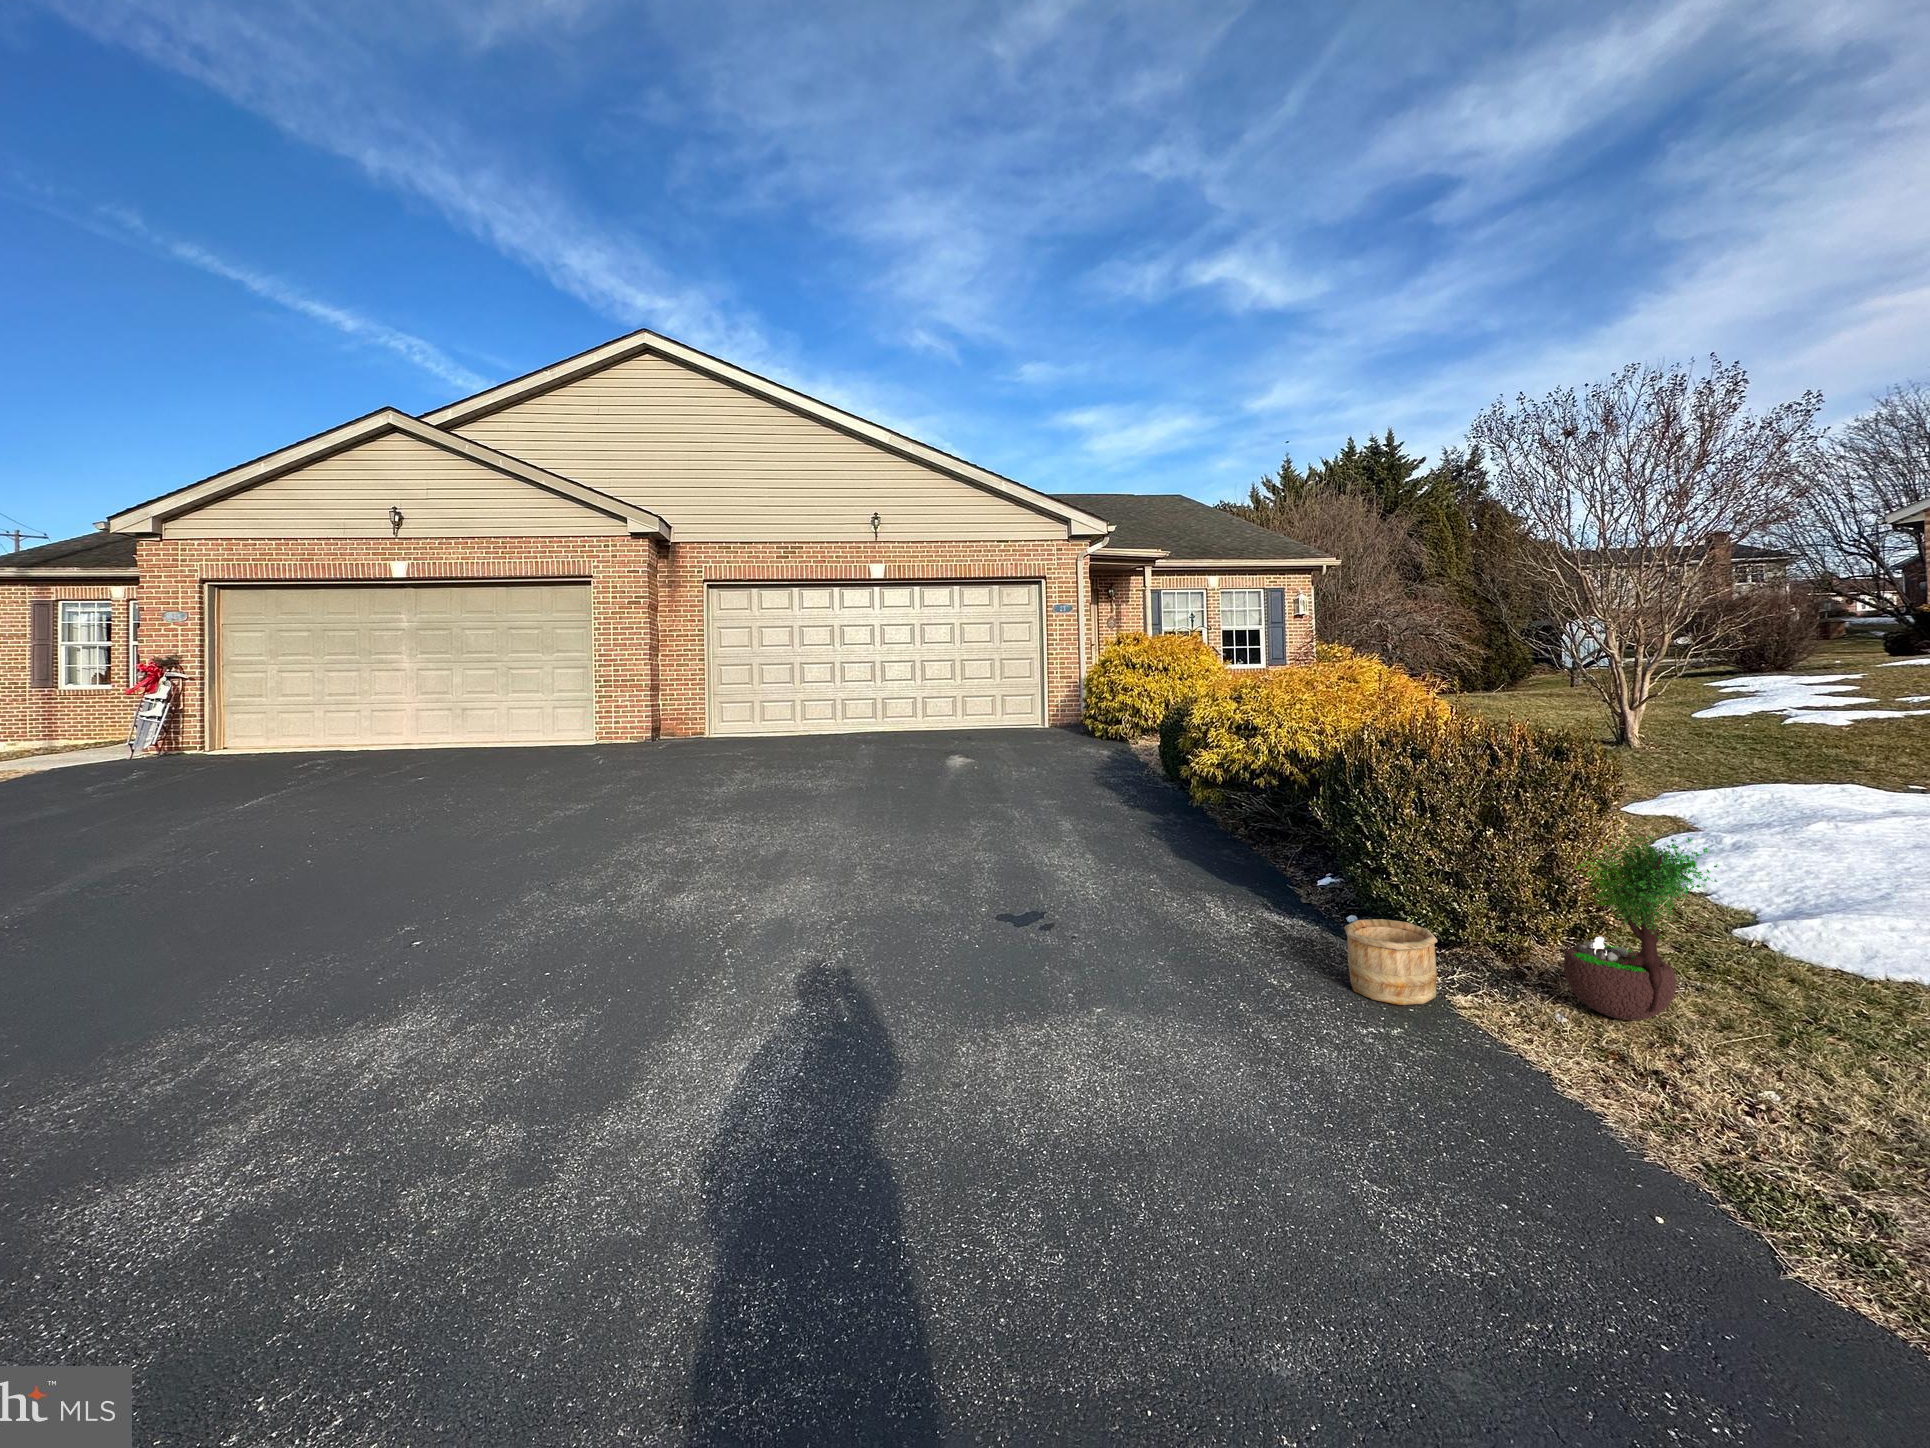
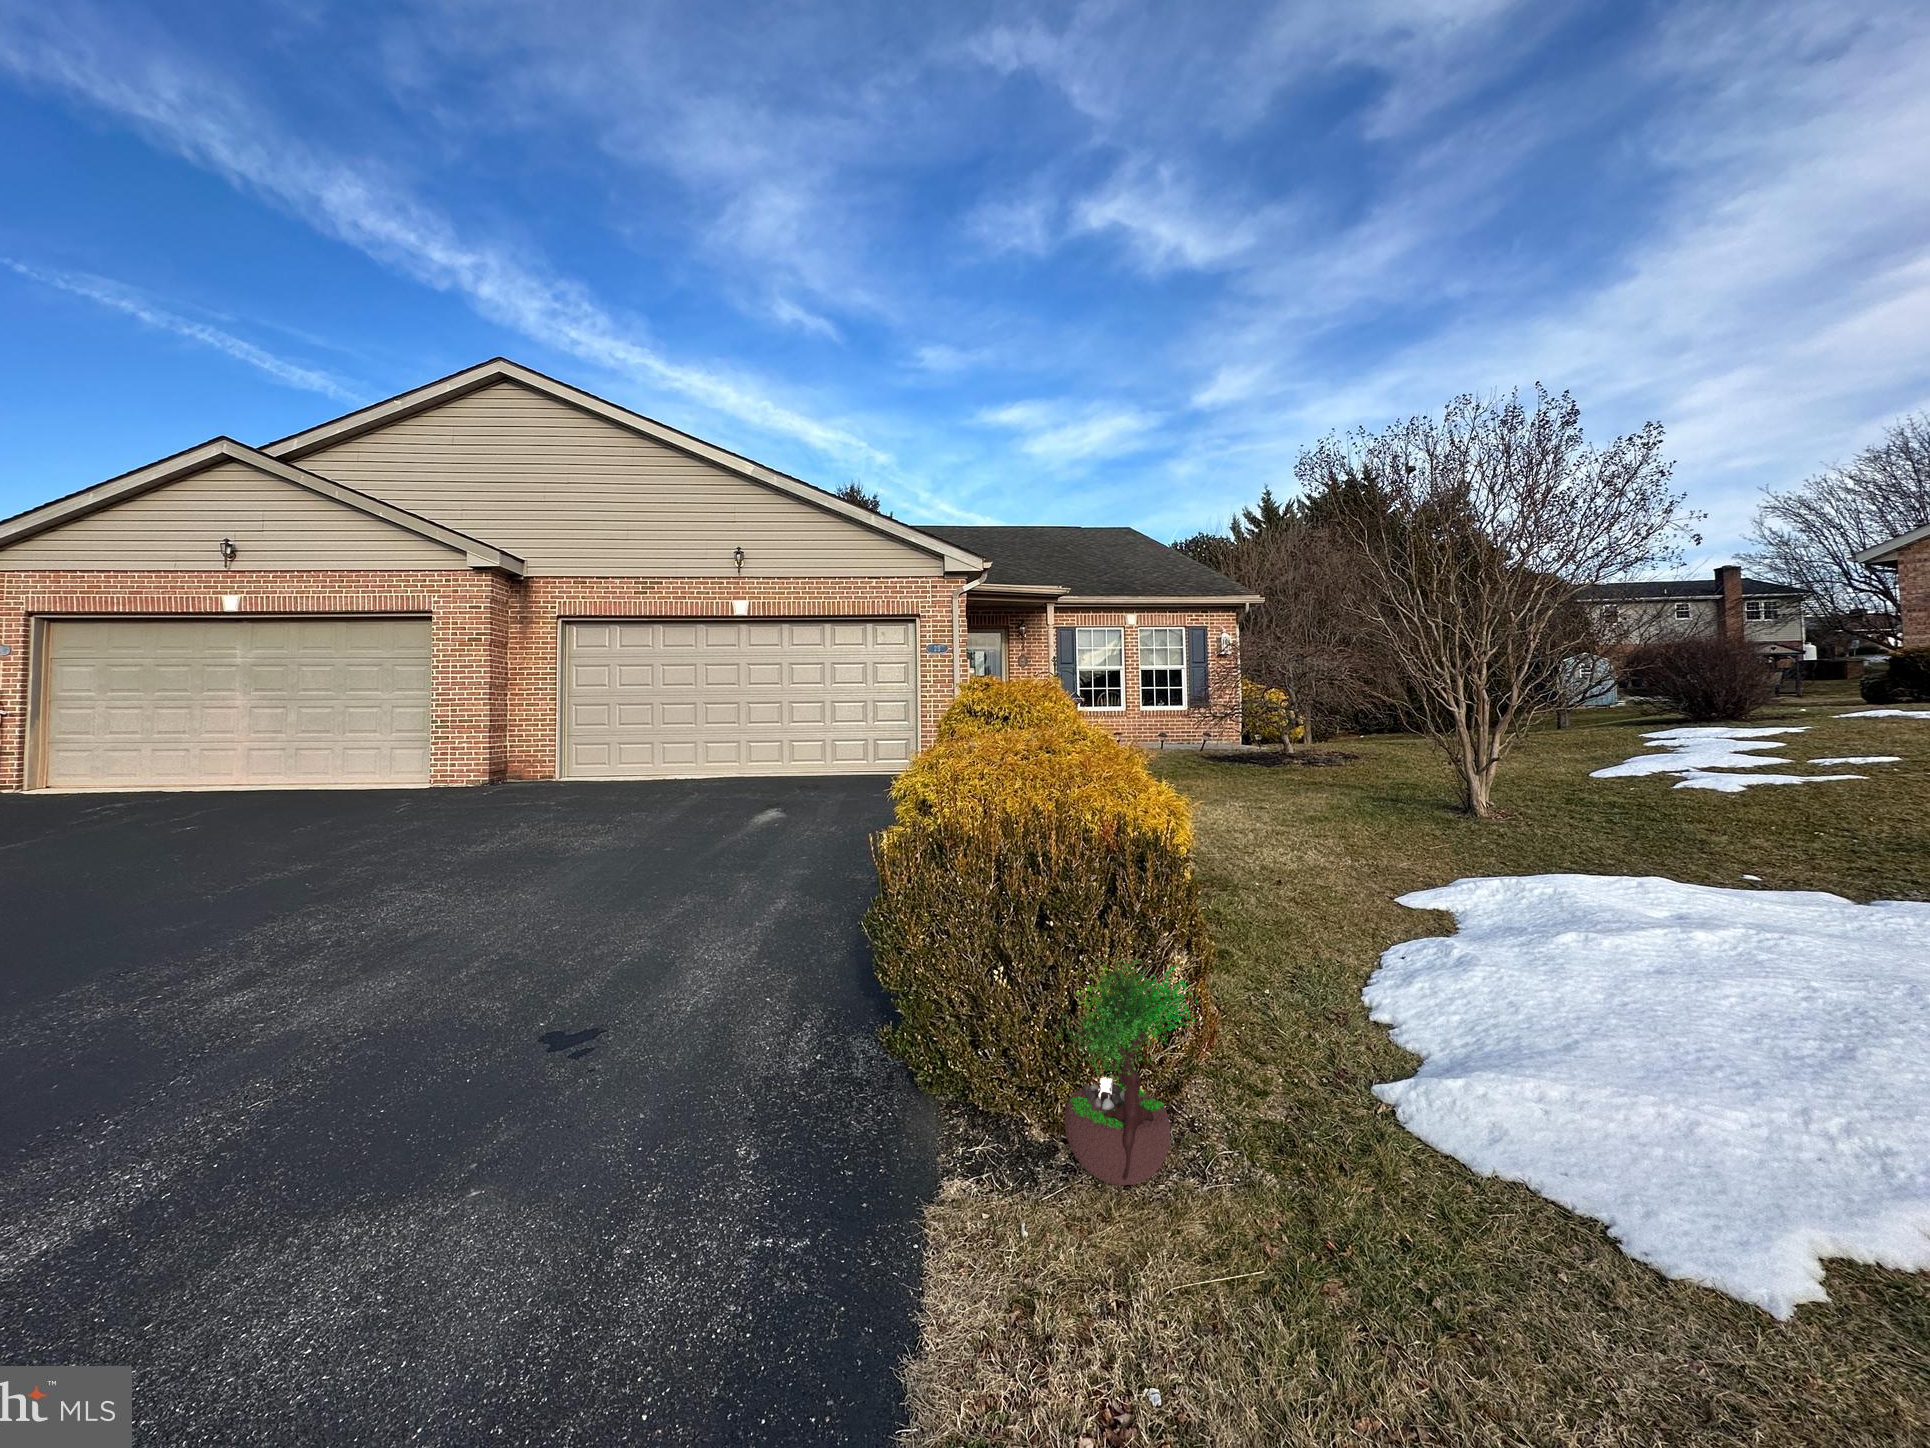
wooden bucket: present [1344,919,1437,1005] -> none [842,1041,938,1154]

